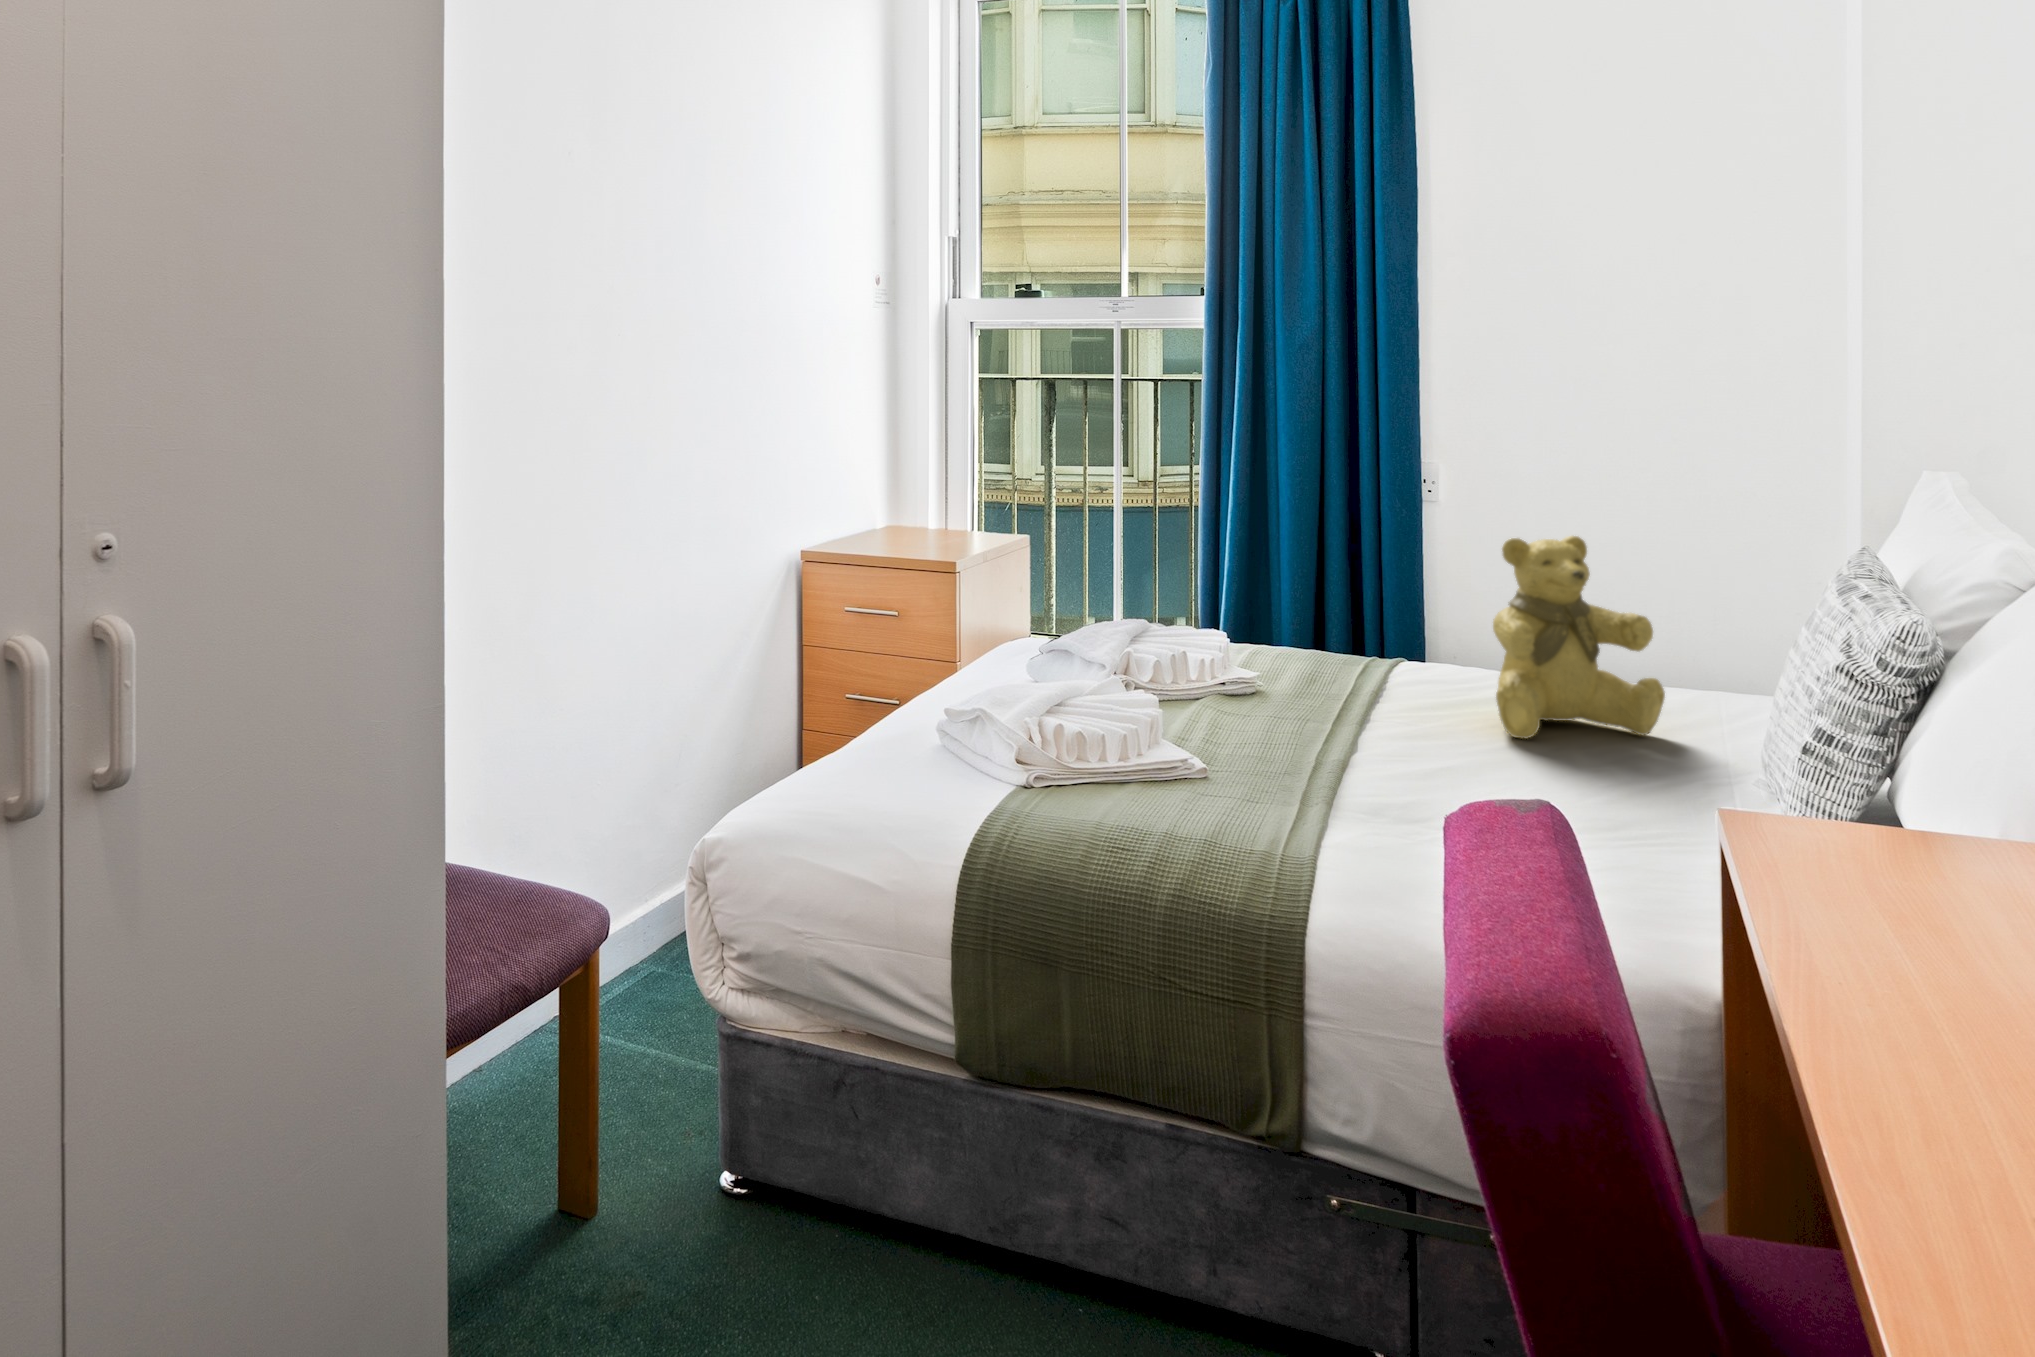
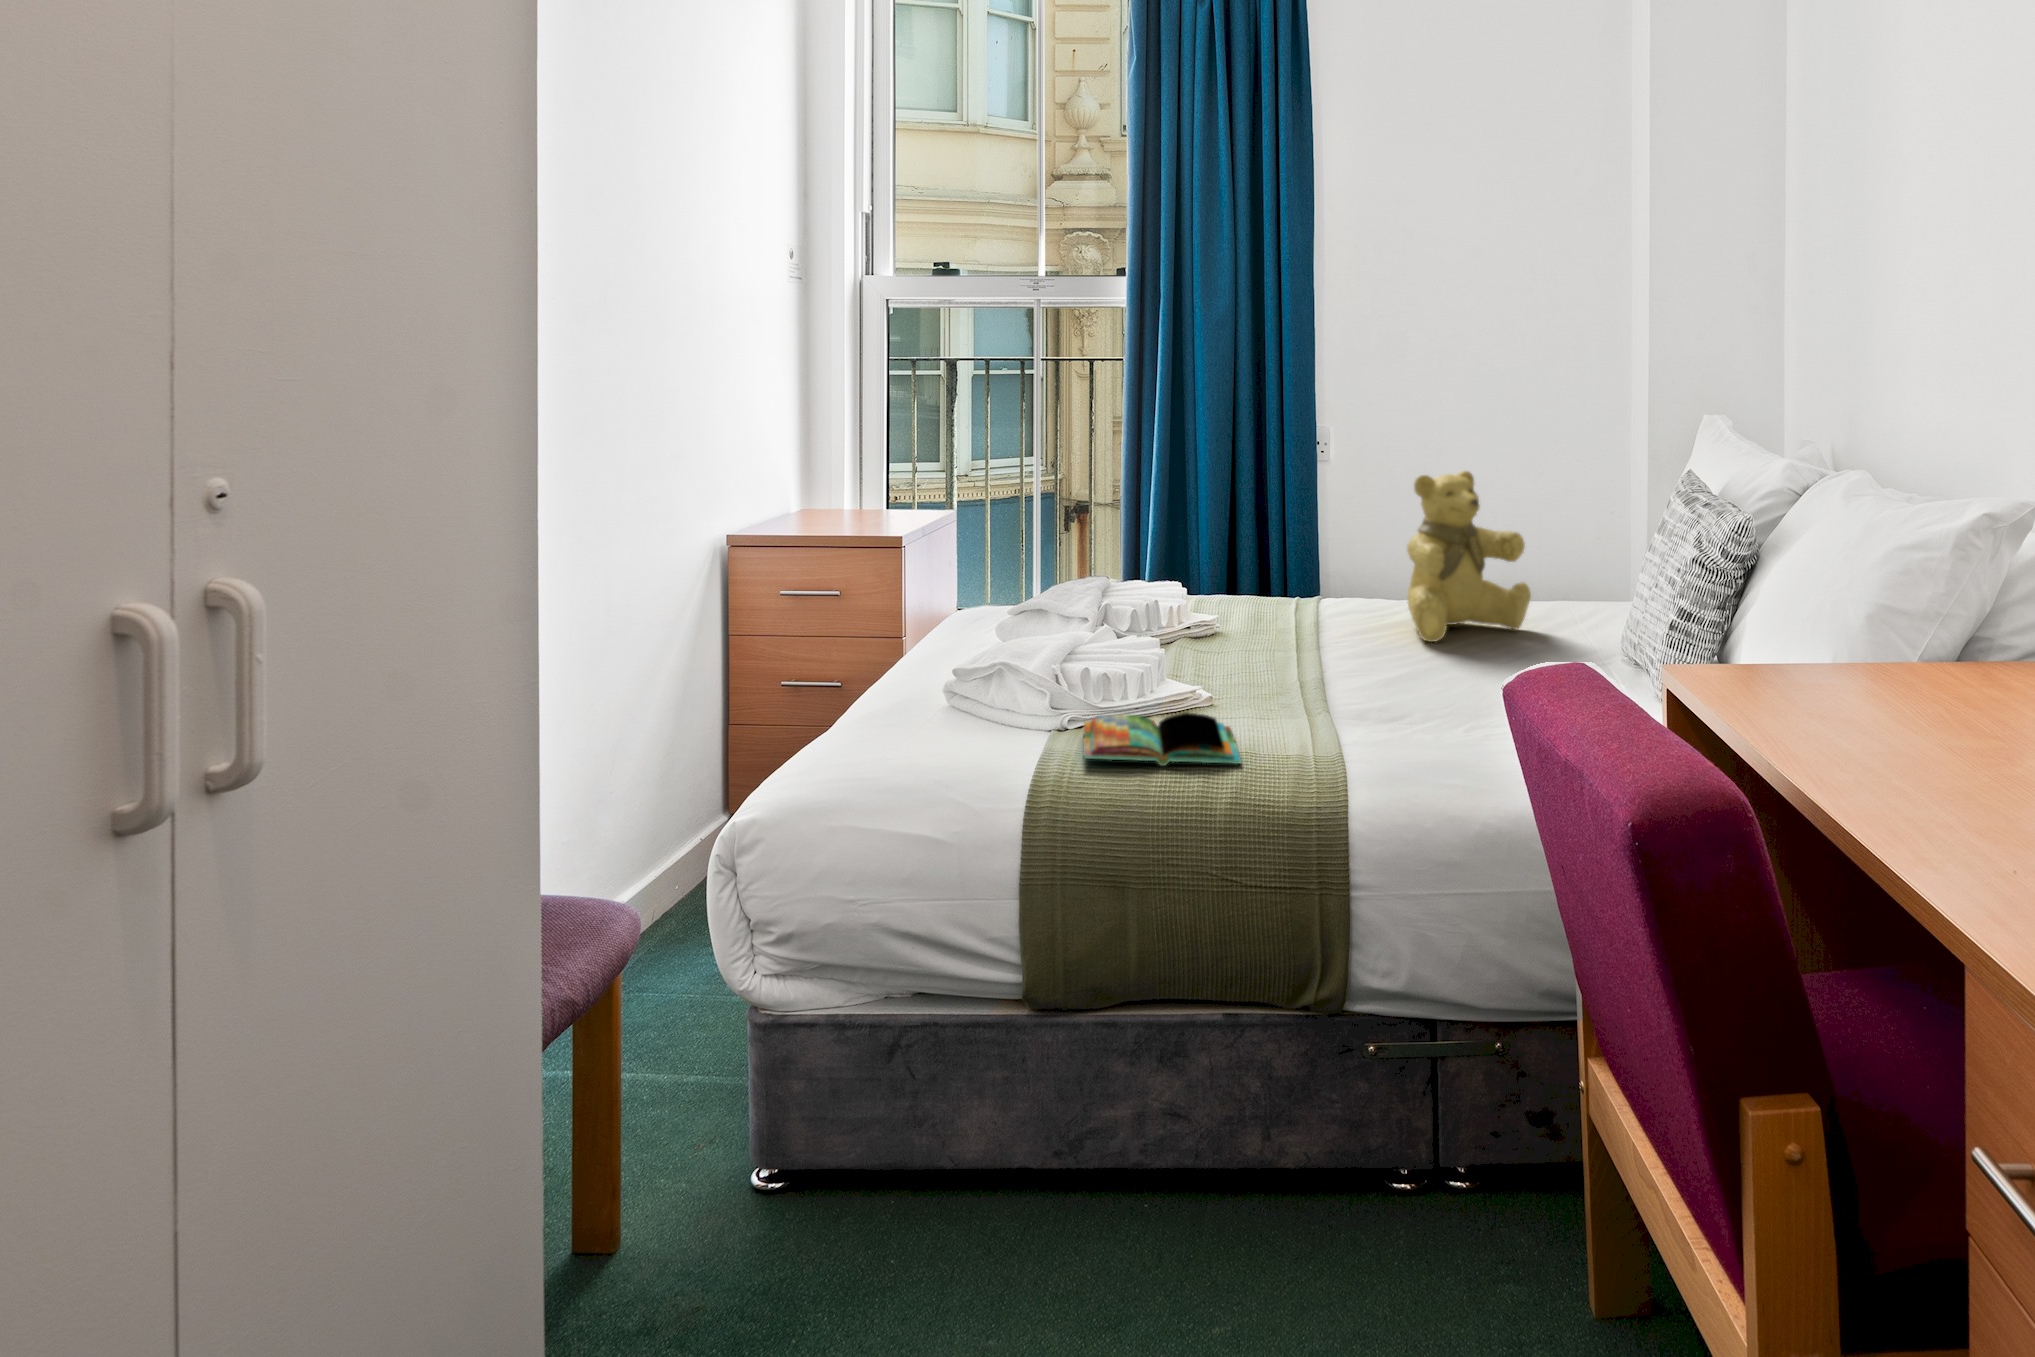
book: none [1039,776,1219,849] -> present [1083,713,1241,766]

